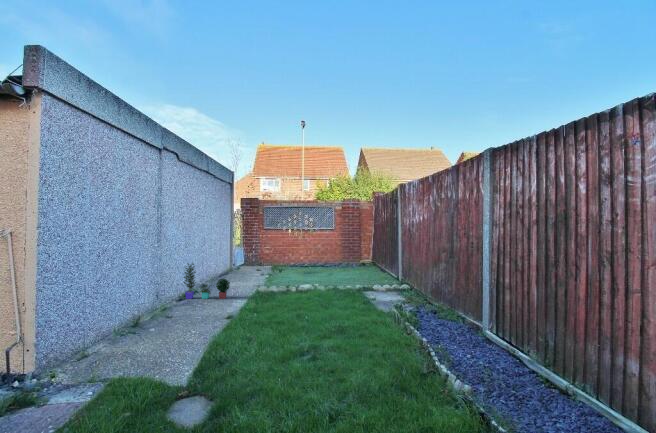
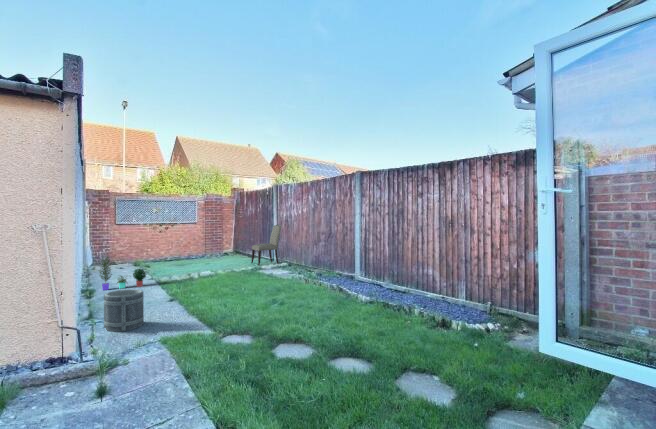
chair: none [369,234,405,285] -> present [251,225,281,266]
bucket: none [64,315,120,376] -> present [104,289,144,332]

